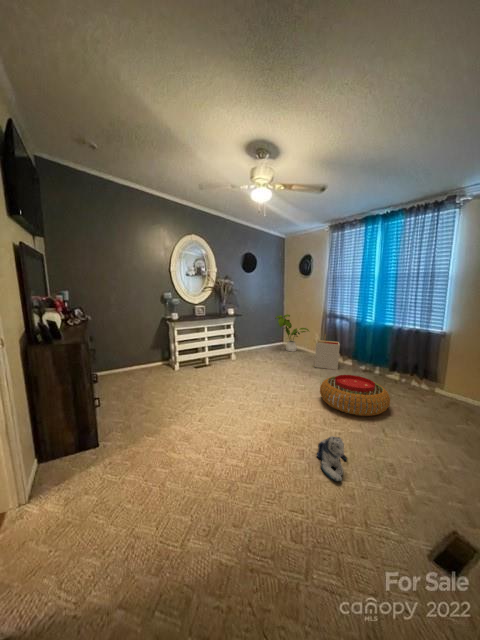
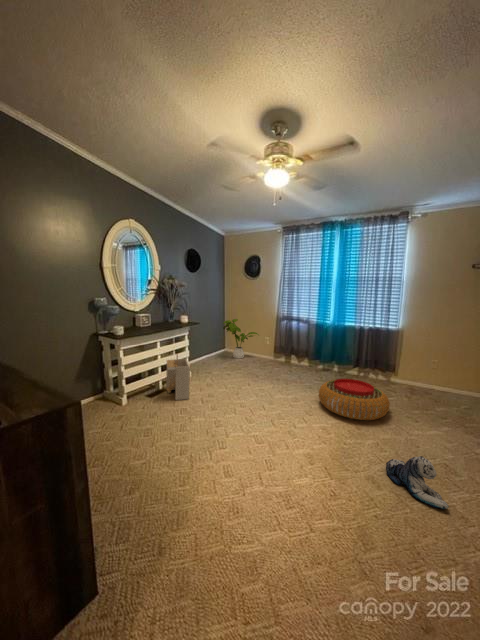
storage bin: present [315,334,340,370] -> present [166,354,190,400]

